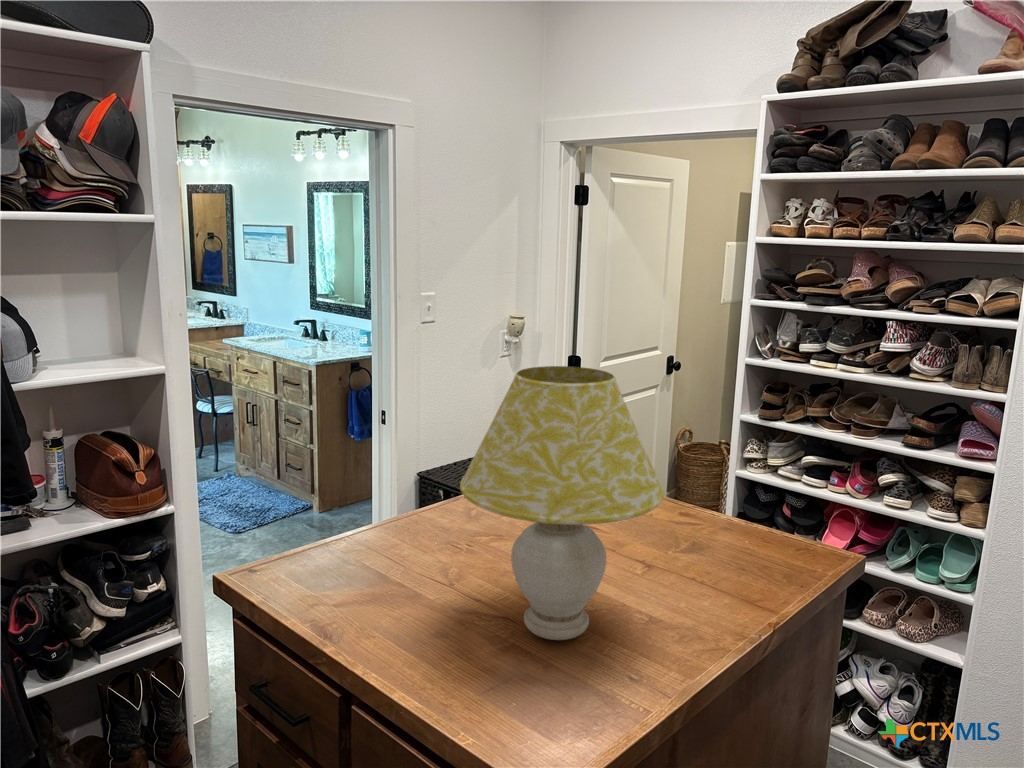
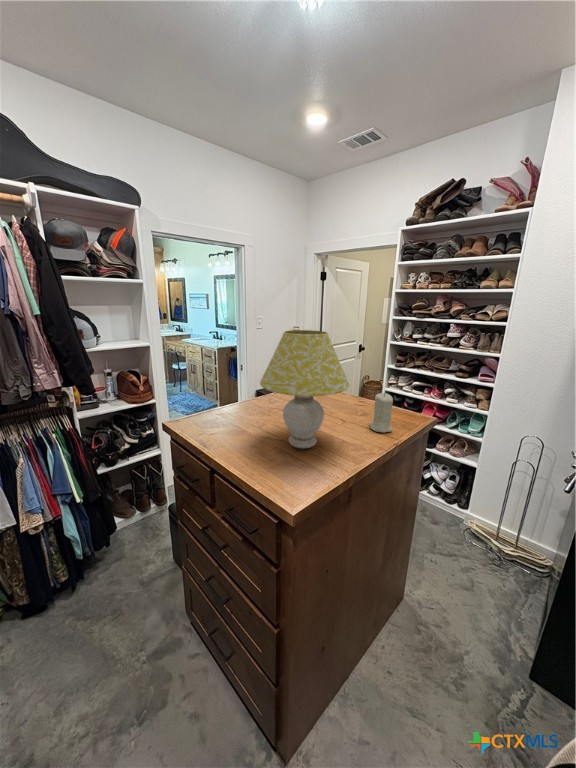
candle: none [708,504,761,597] -> present [370,393,393,432]

